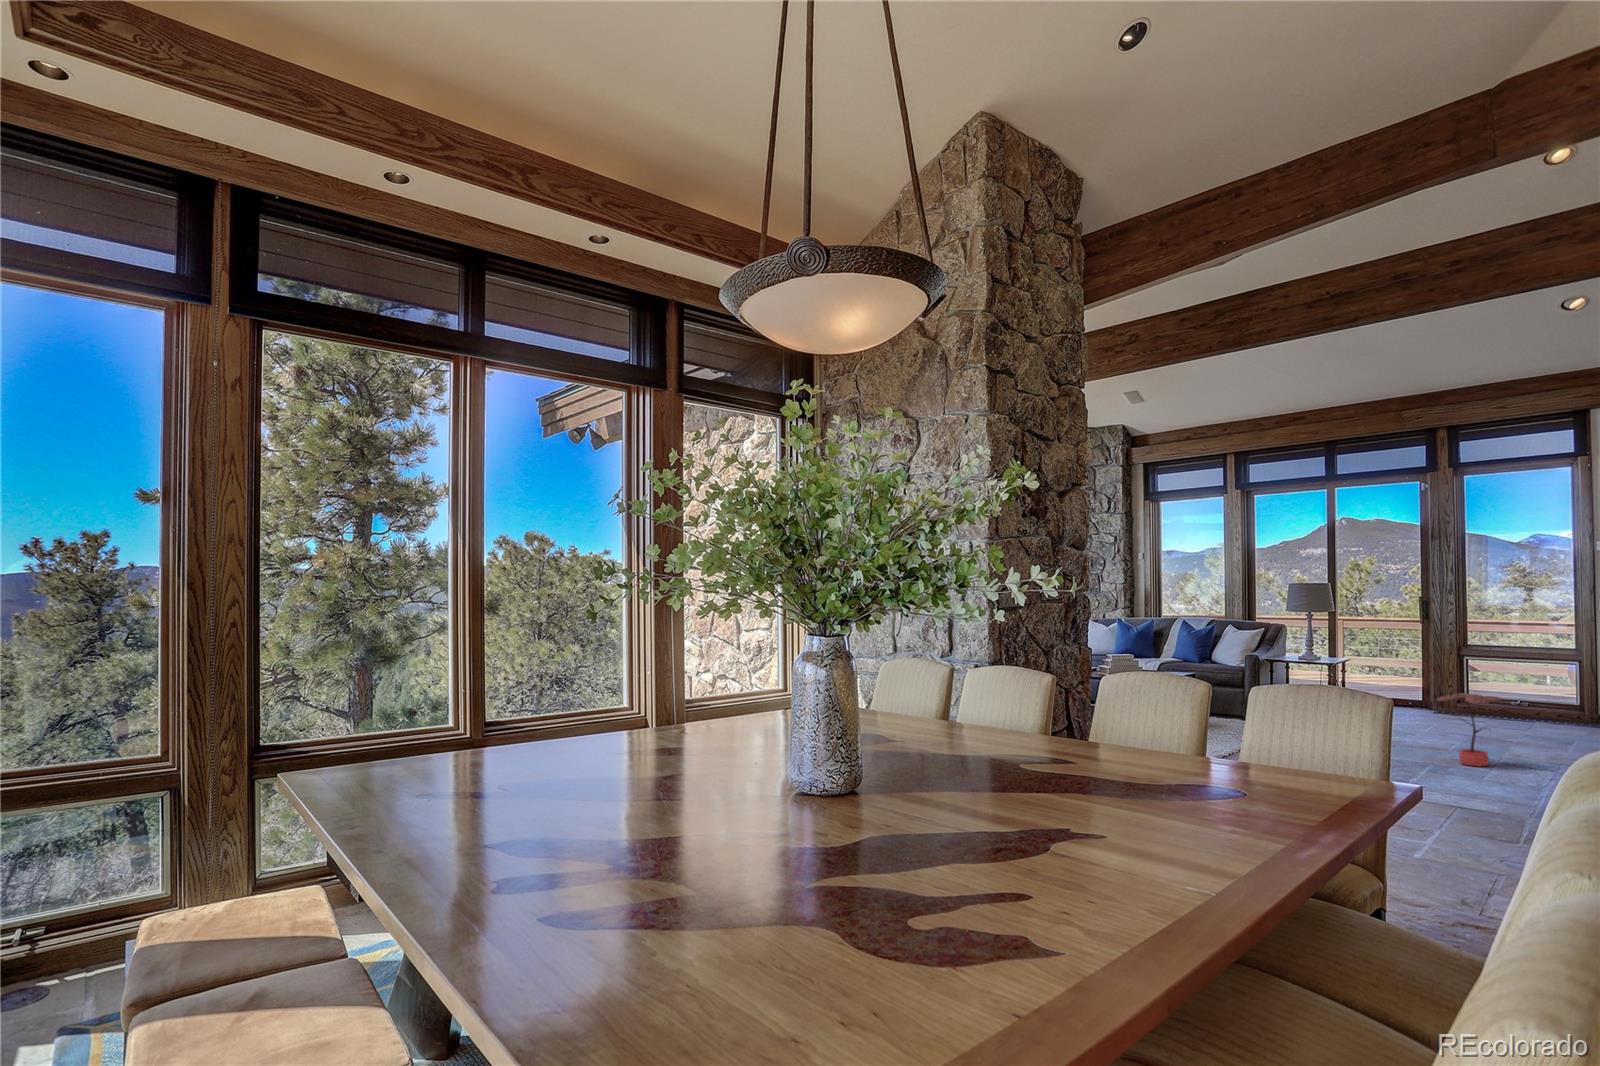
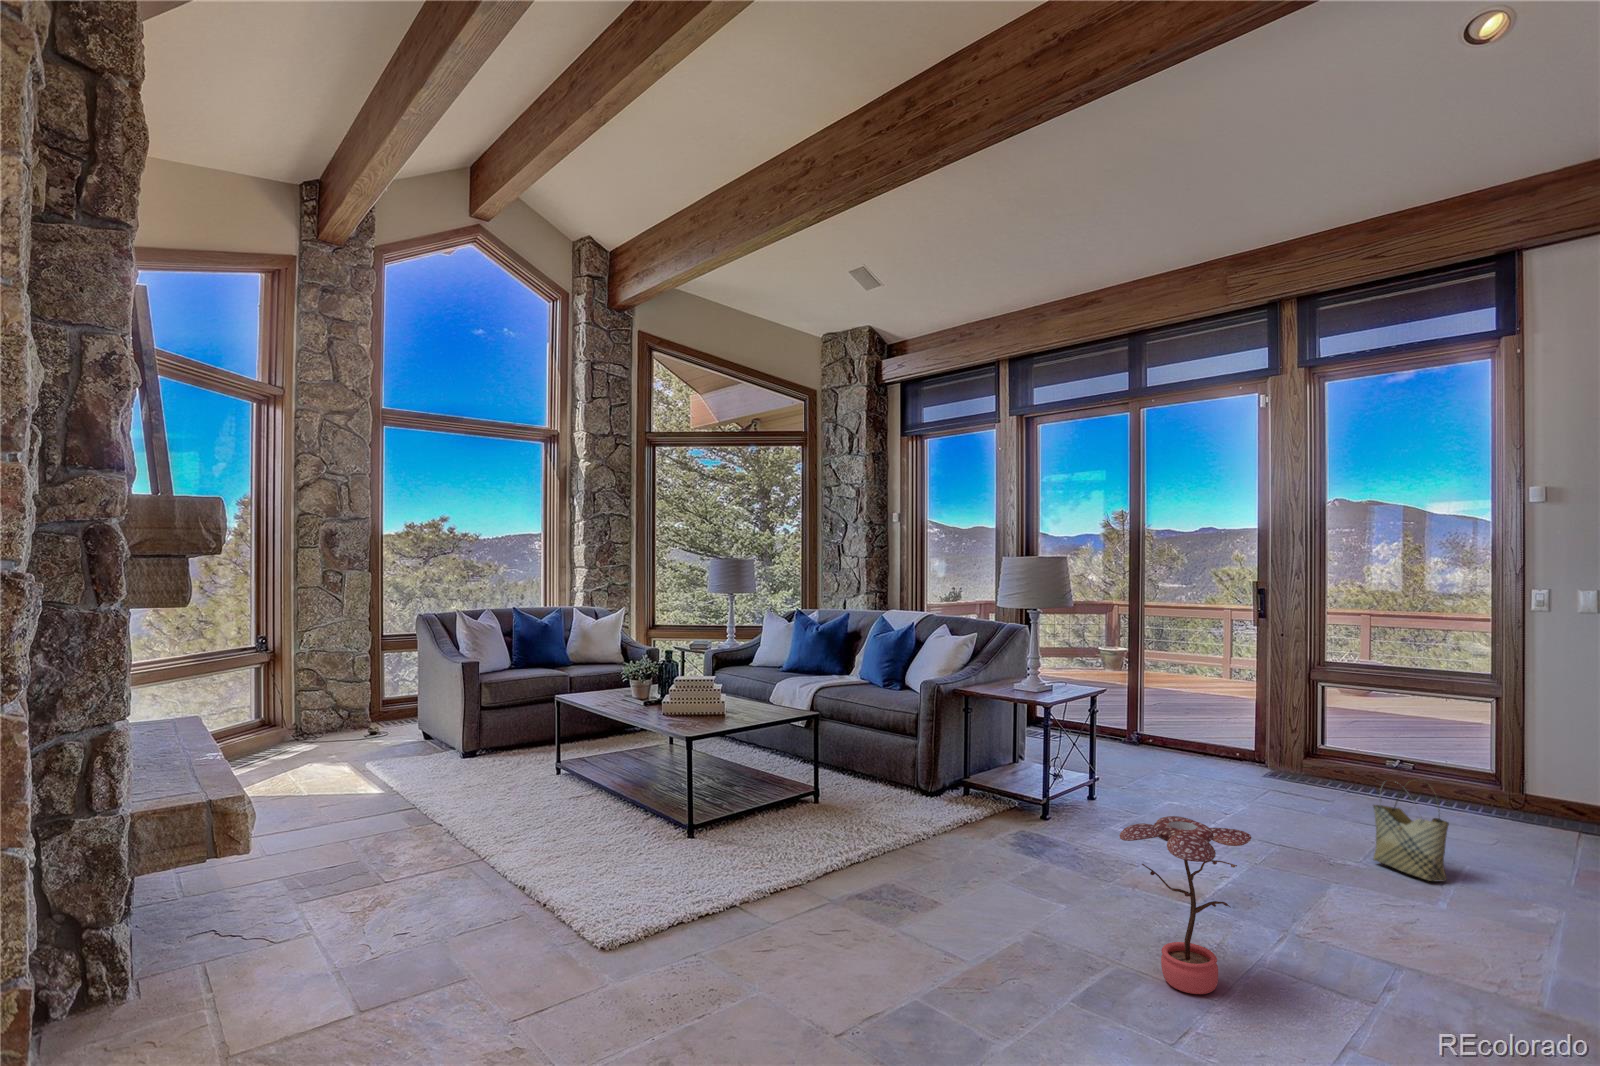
woven basket: none [1527,693,1571,743] -> present [1373,780,1449,881]

